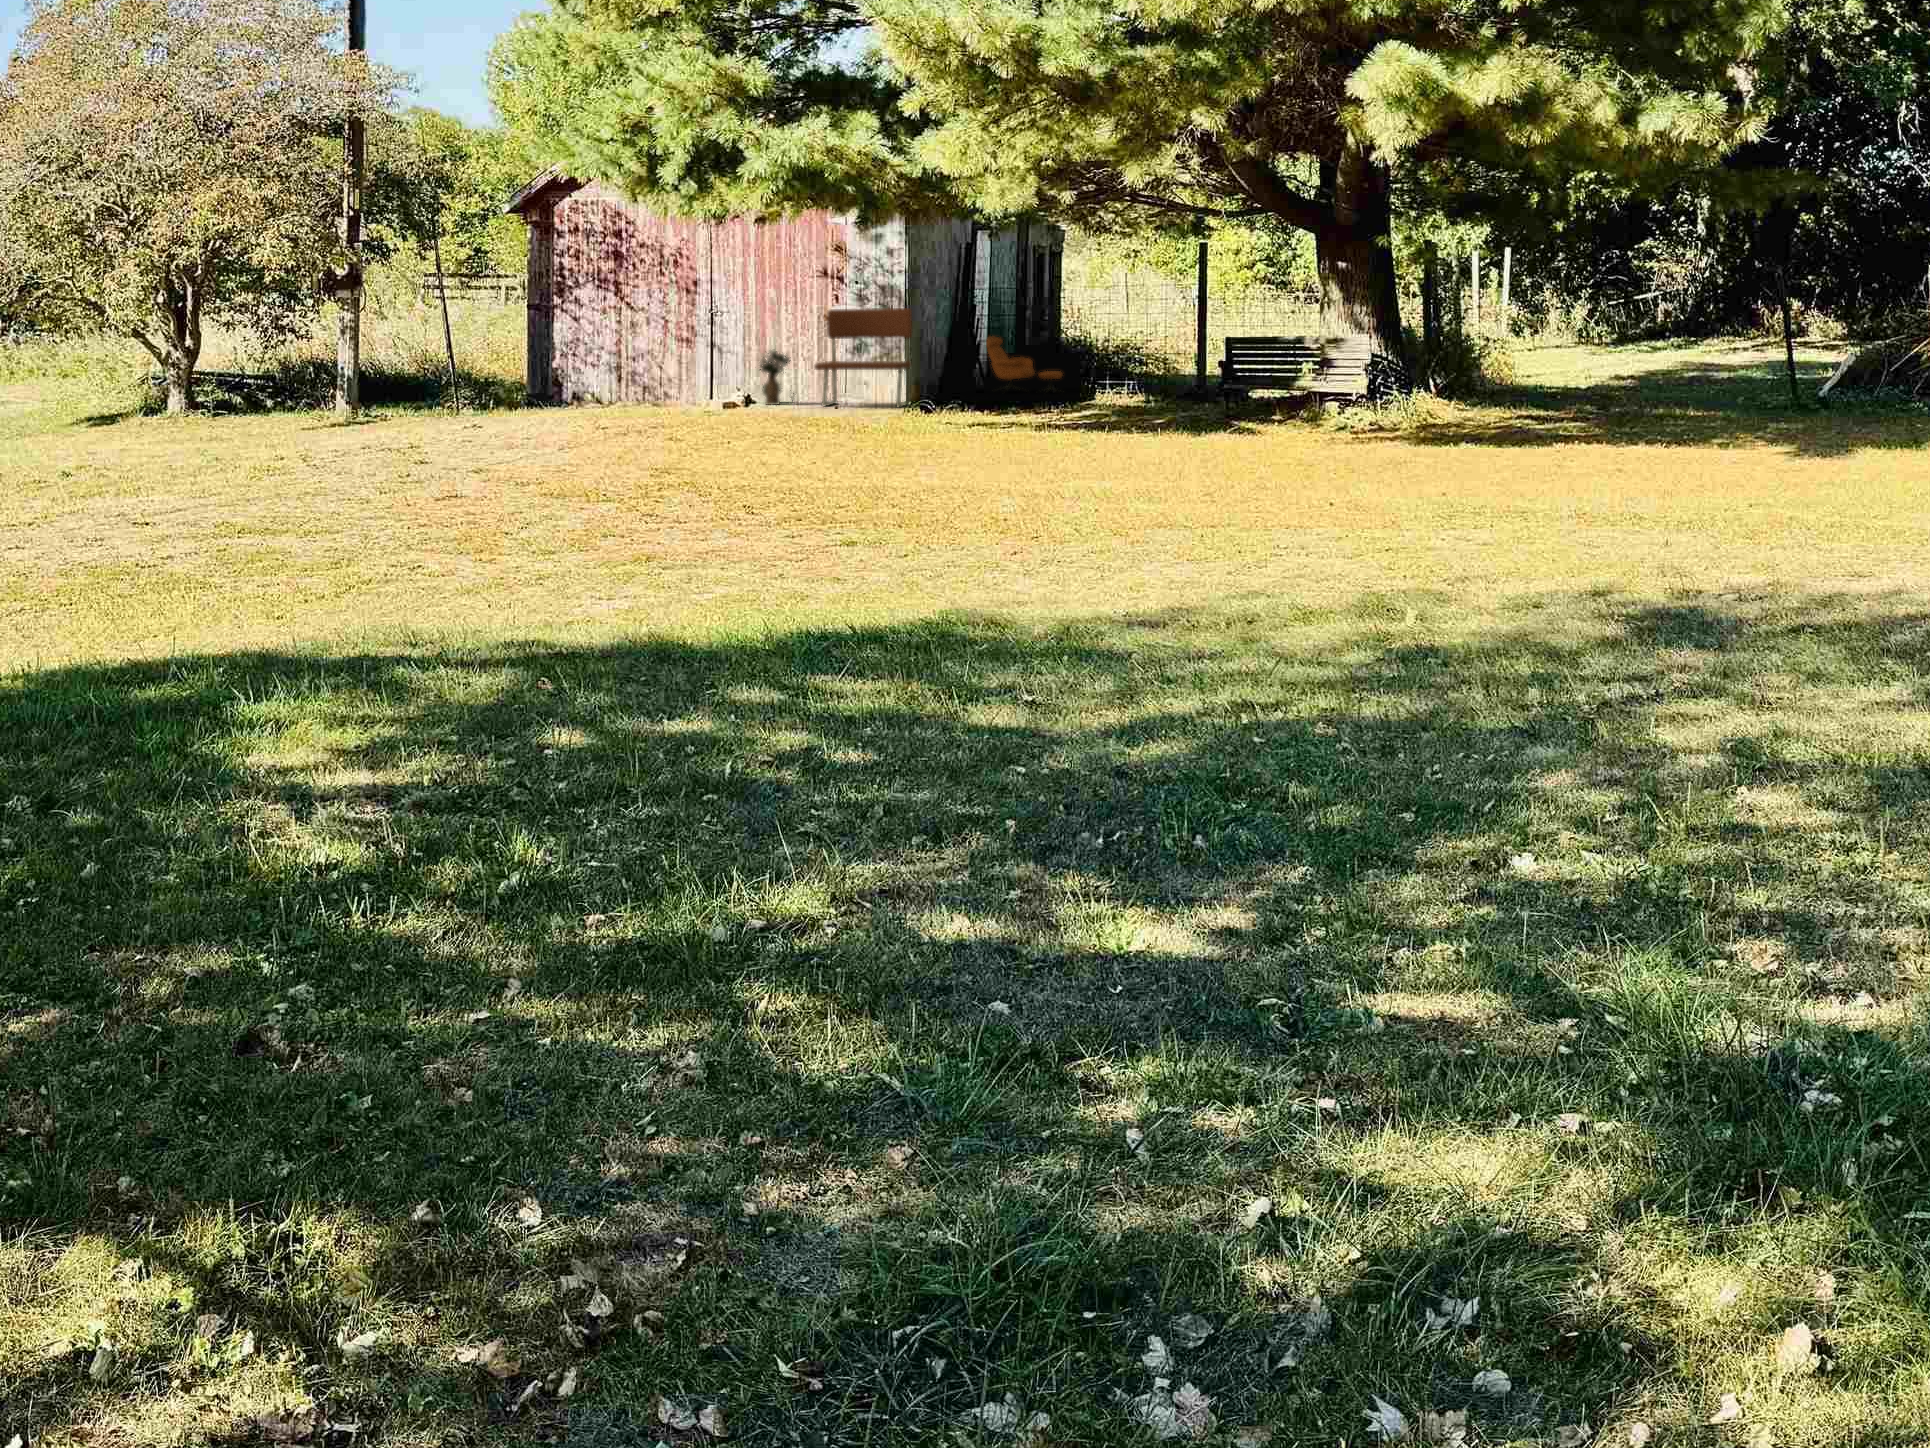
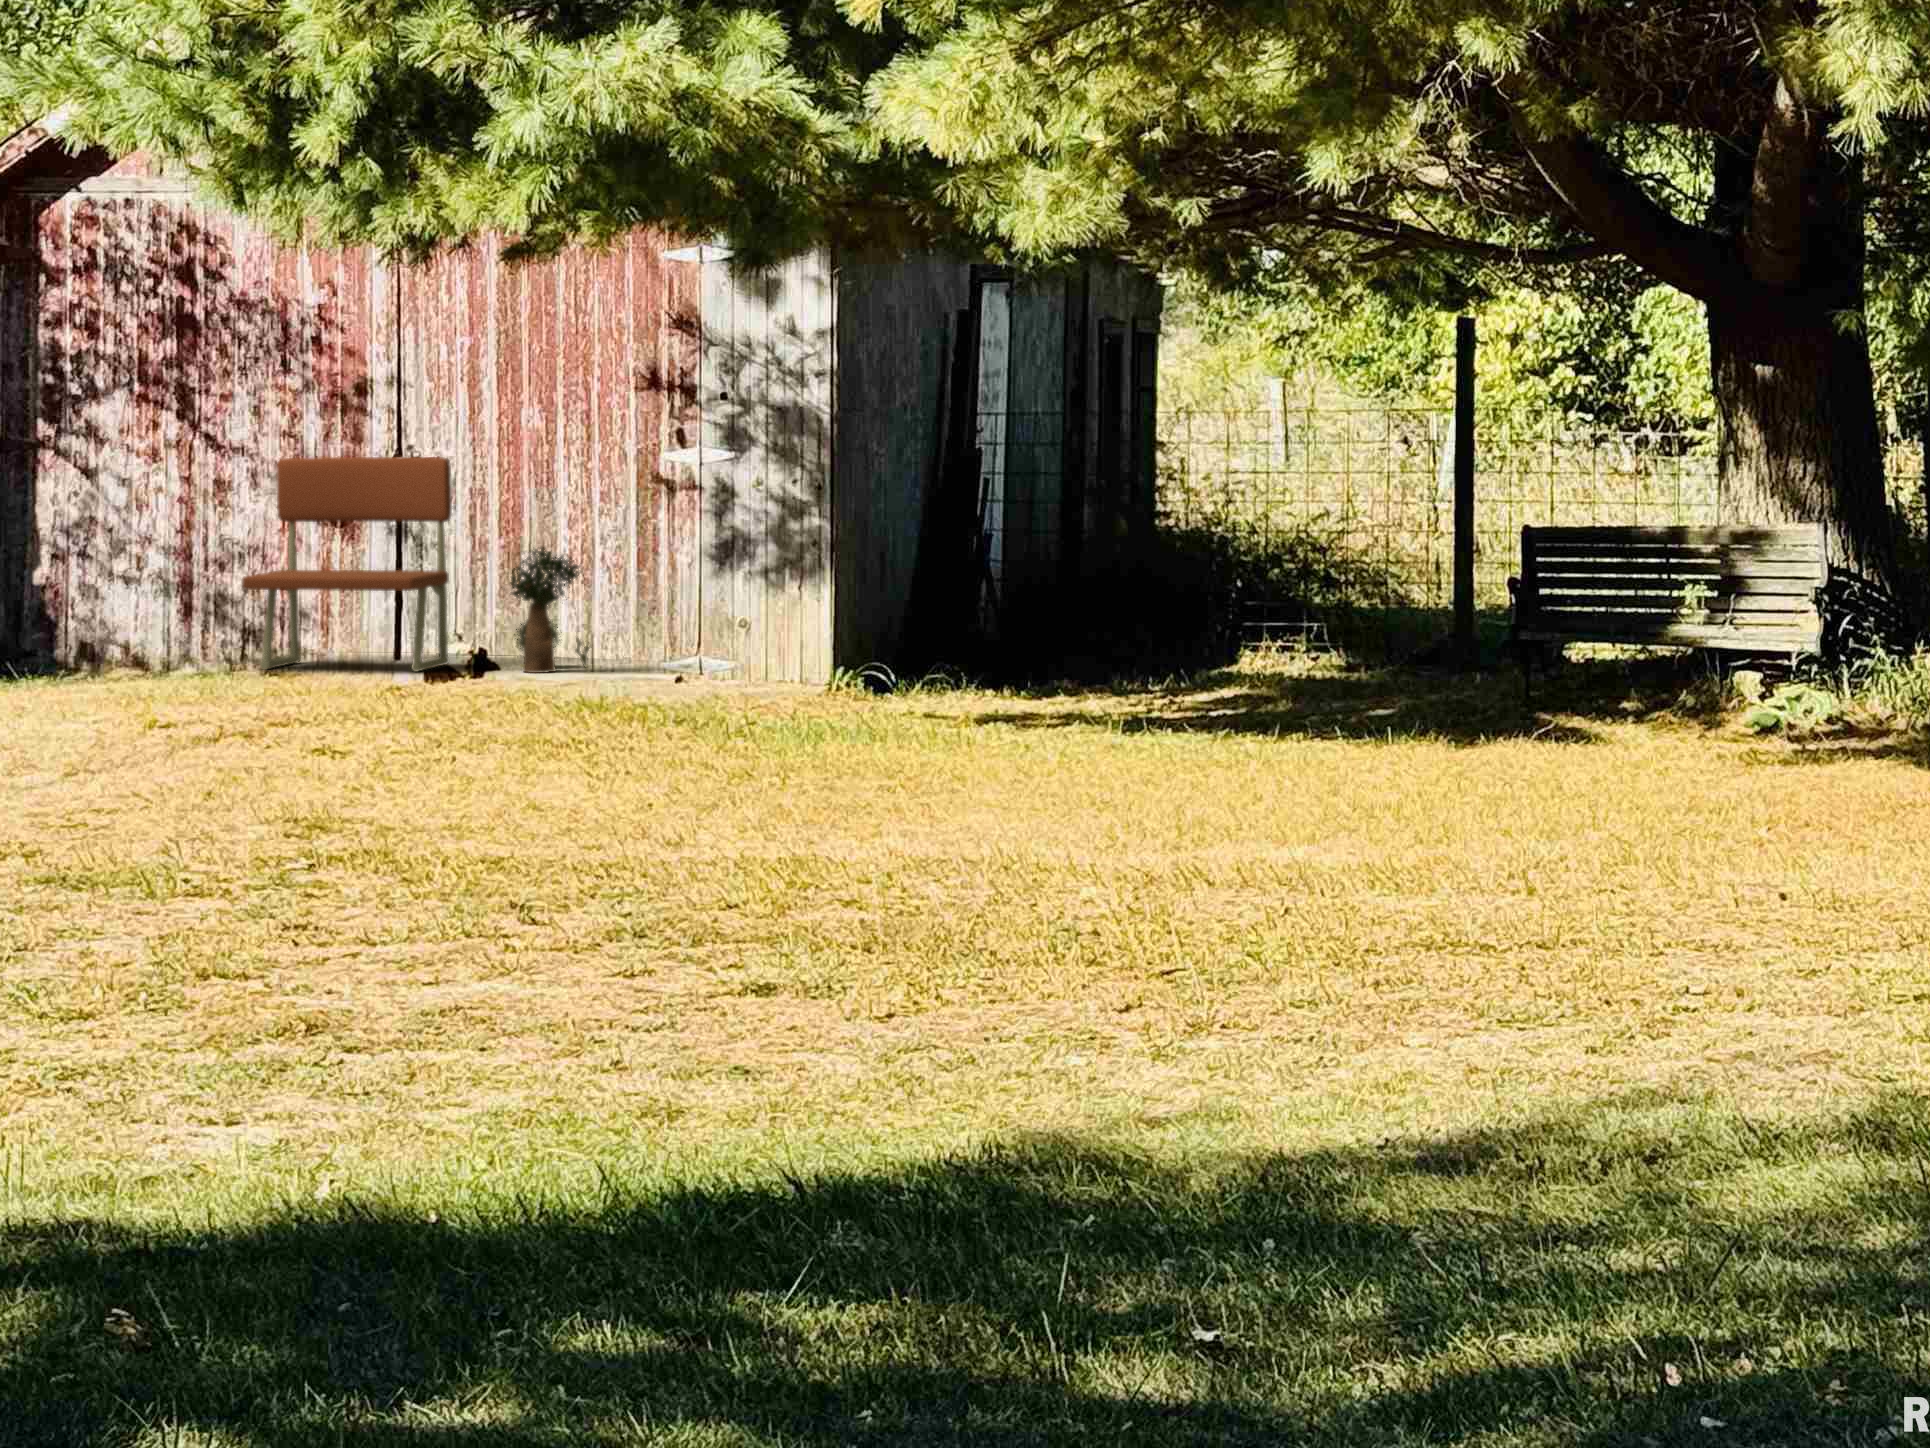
bench: present [814,308,913,407] -> present [242,457,452,672]
lounge chair: present [986,336,1062,391] -> none [999,518,1168,646]

